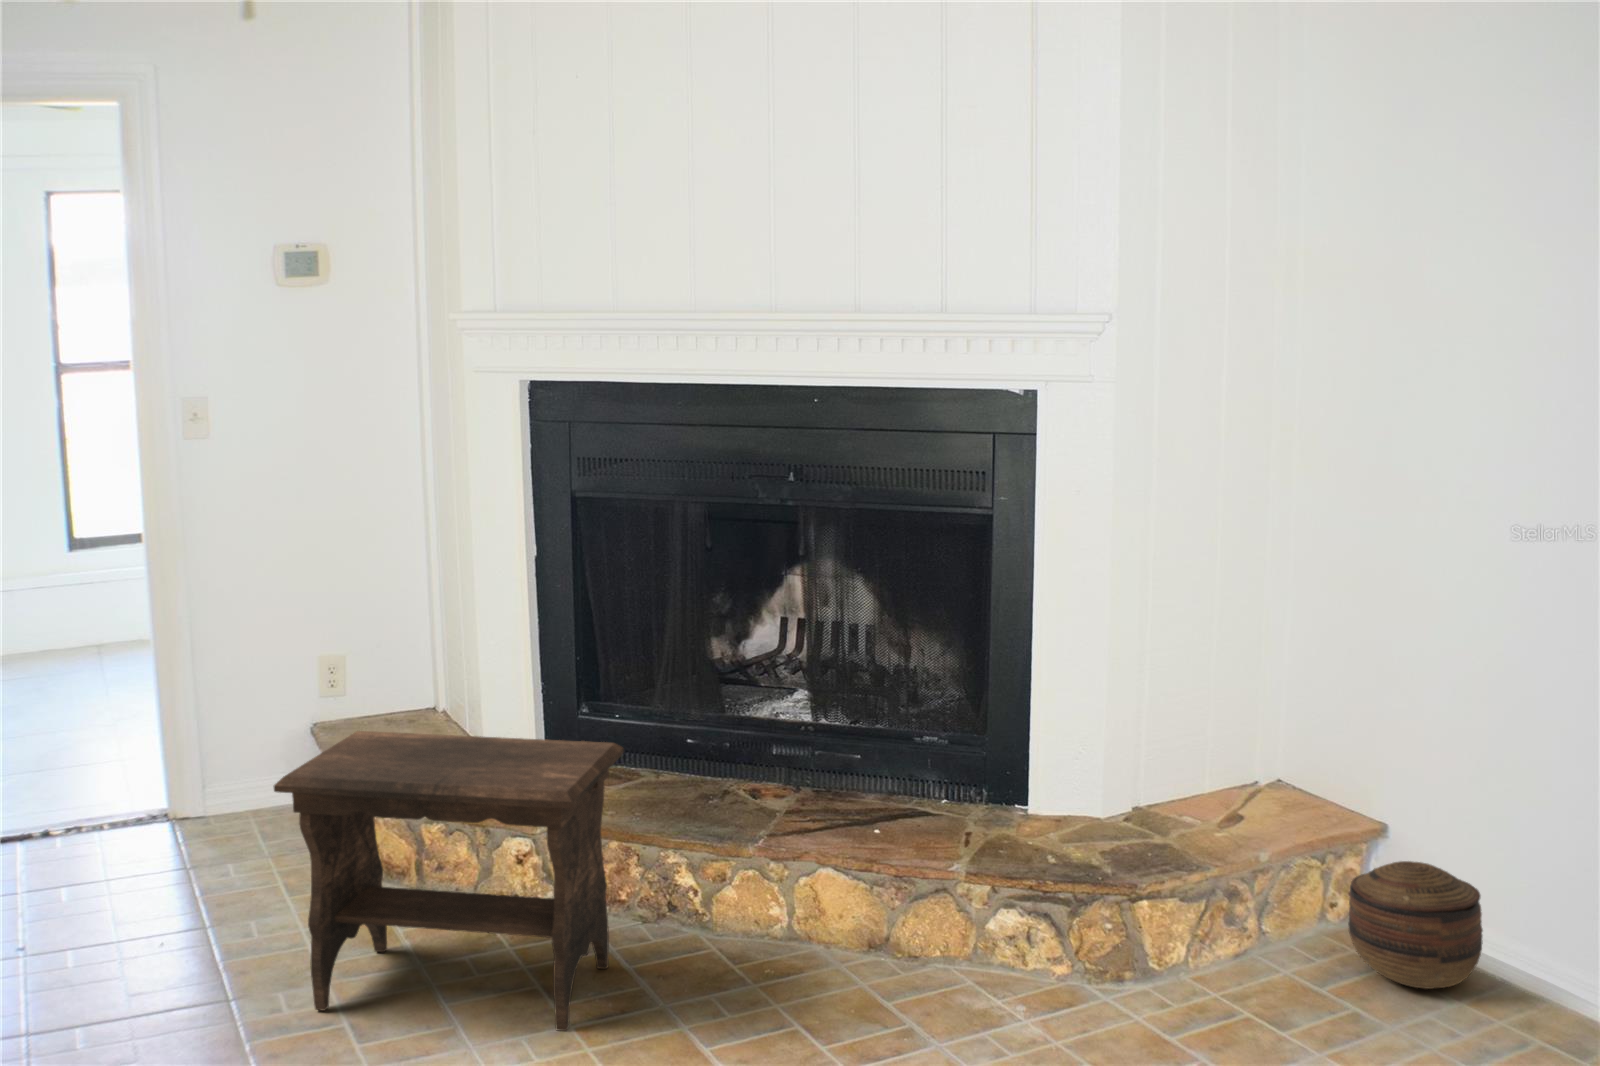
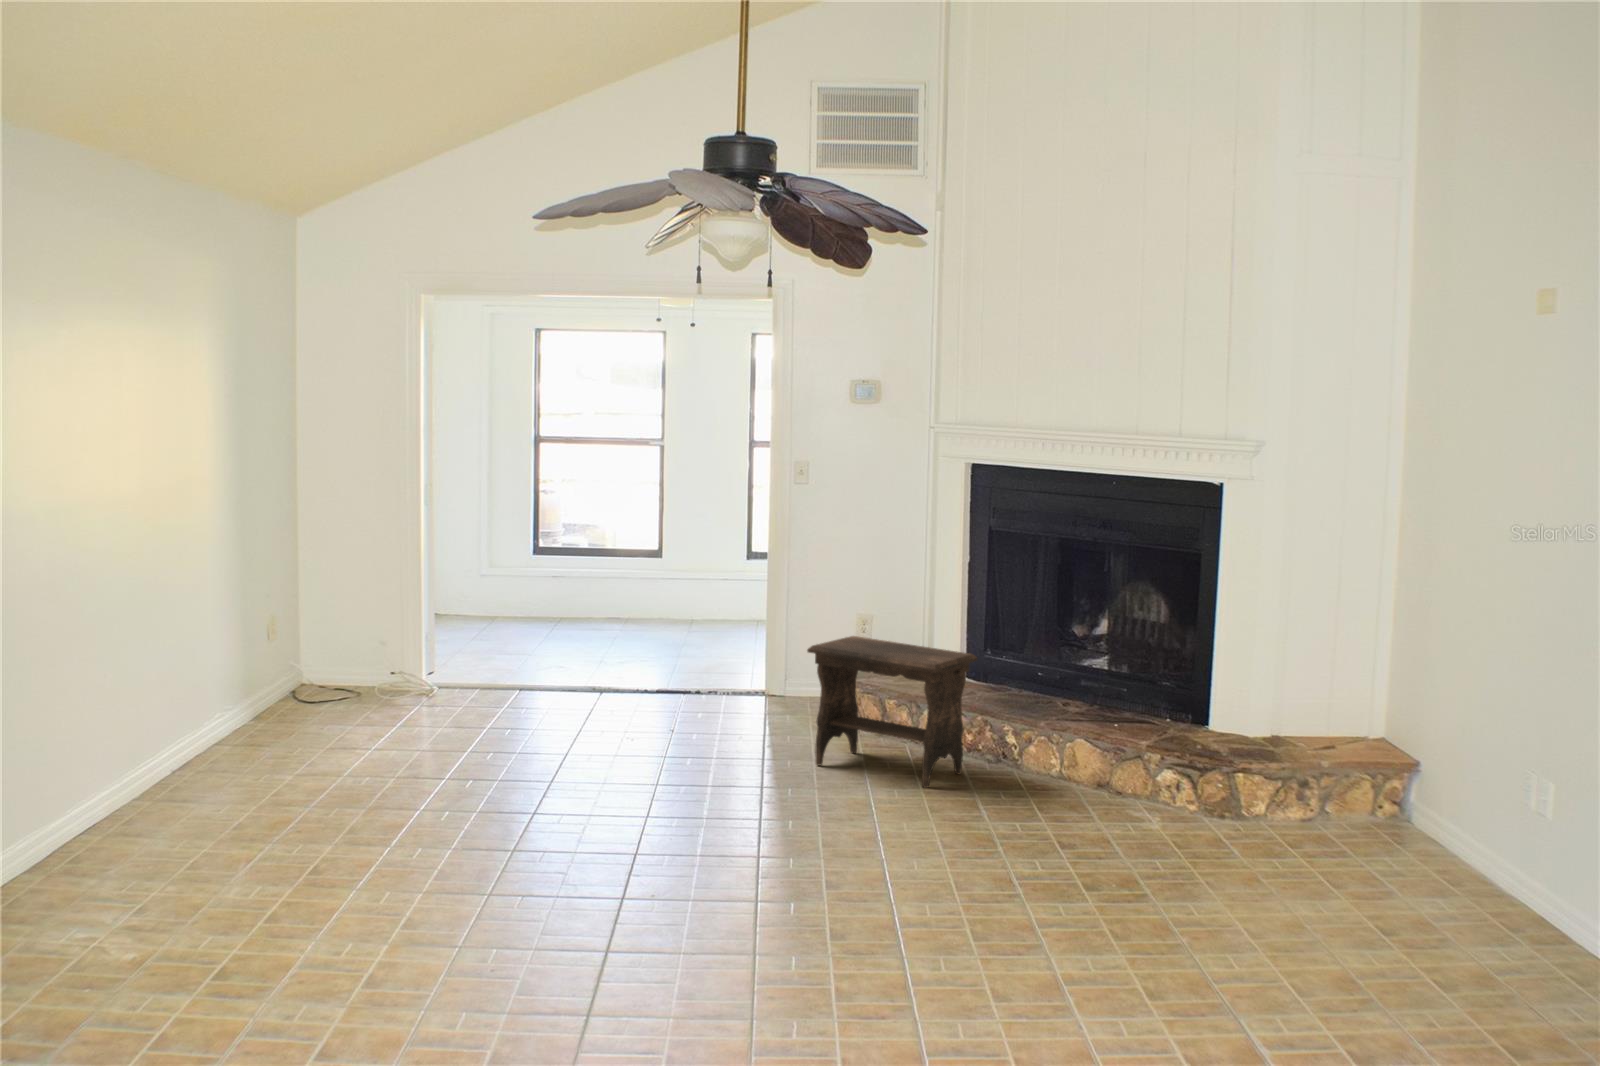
basket: present [1348,861,1483,989] -> none [1363,775,1439,846]

